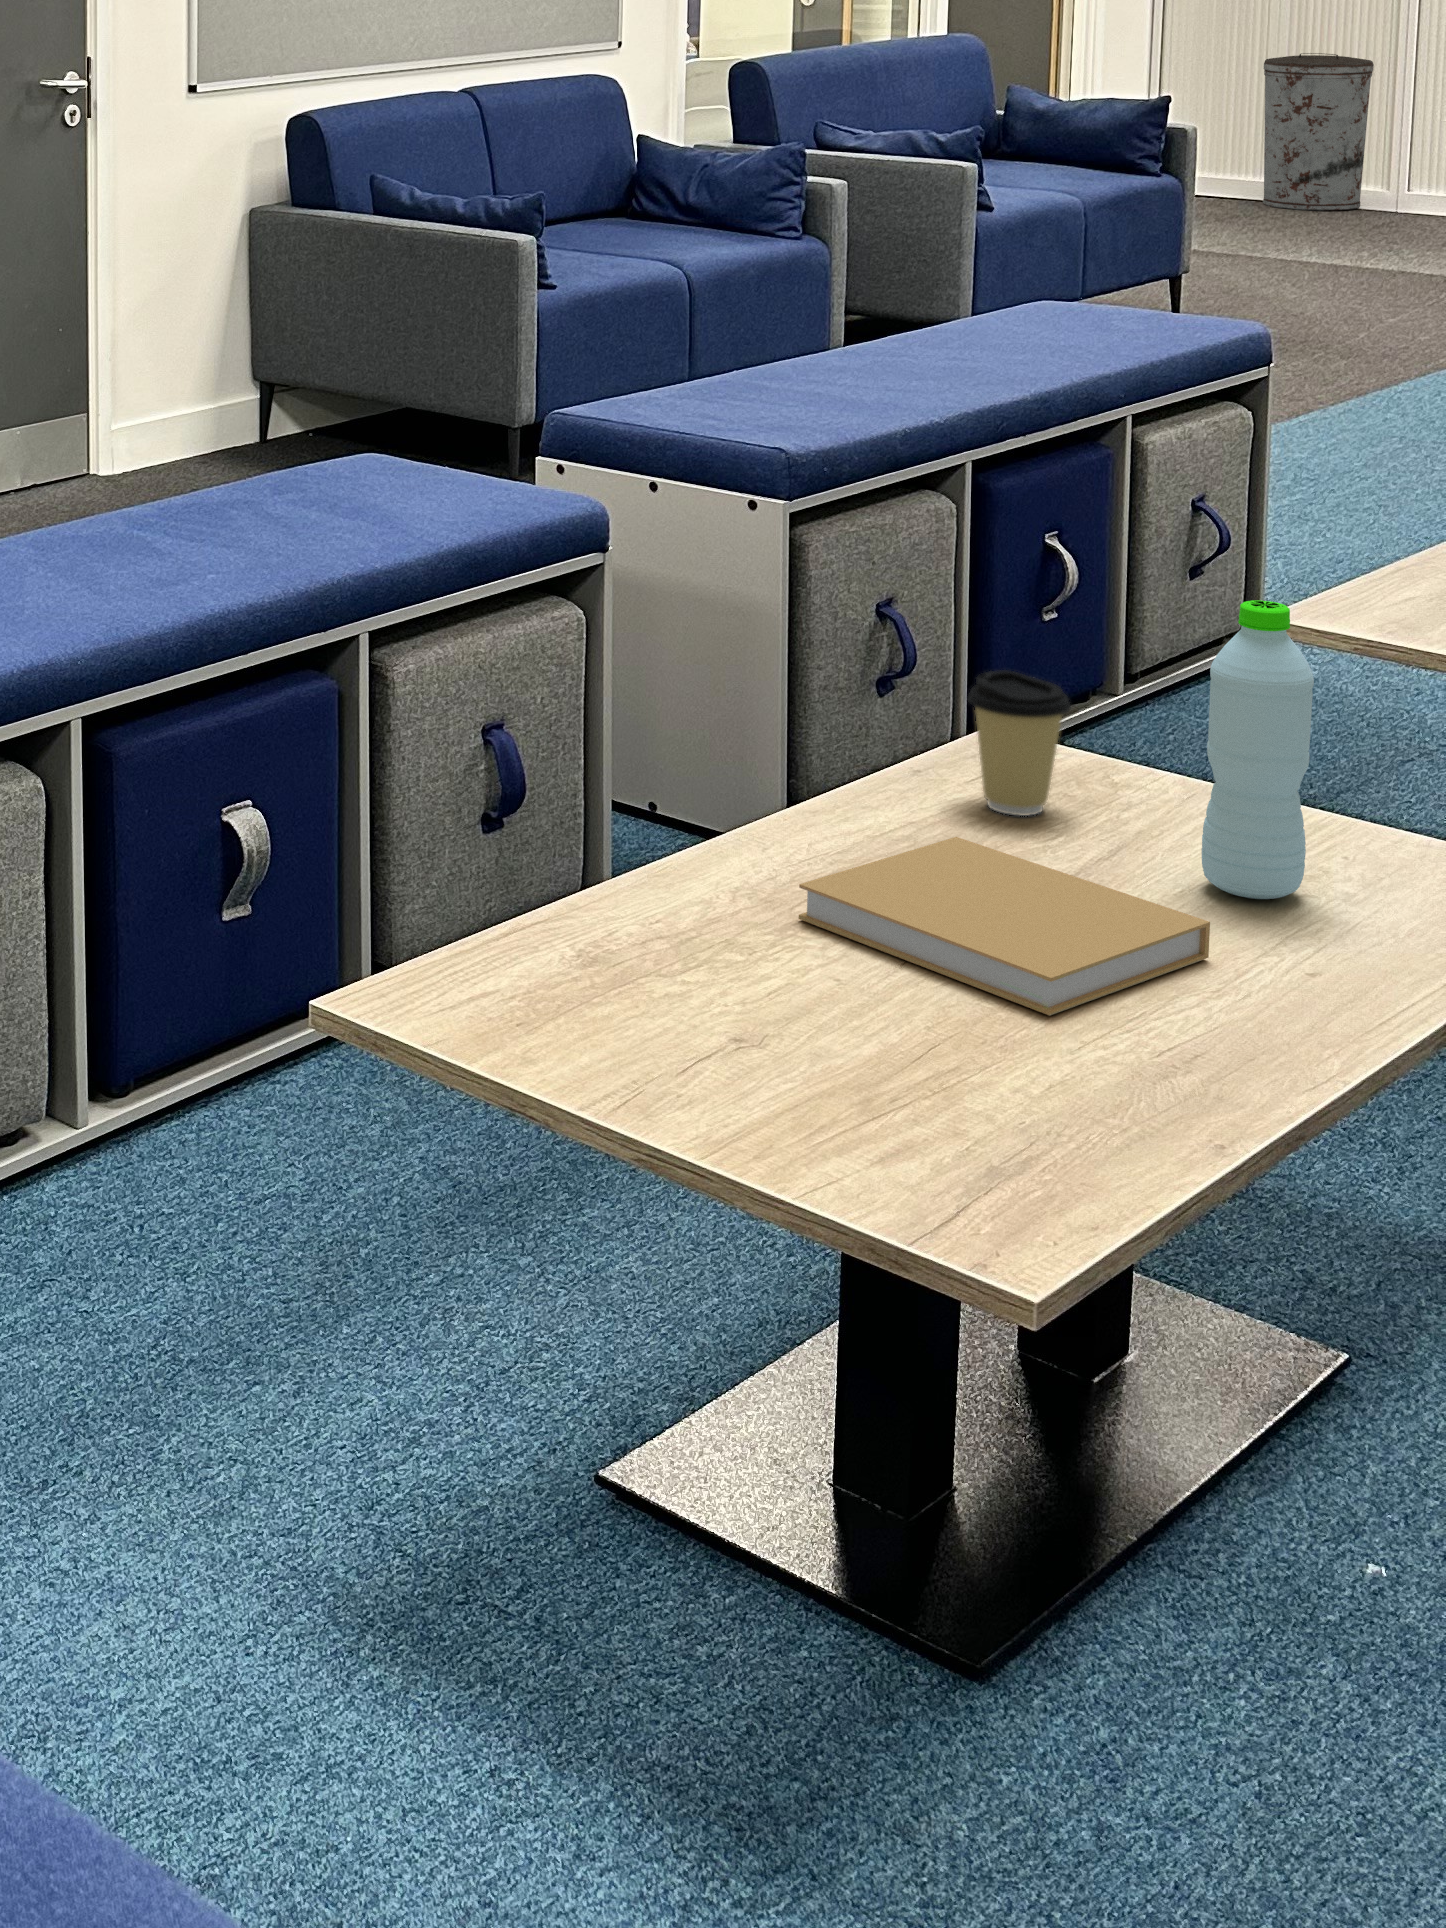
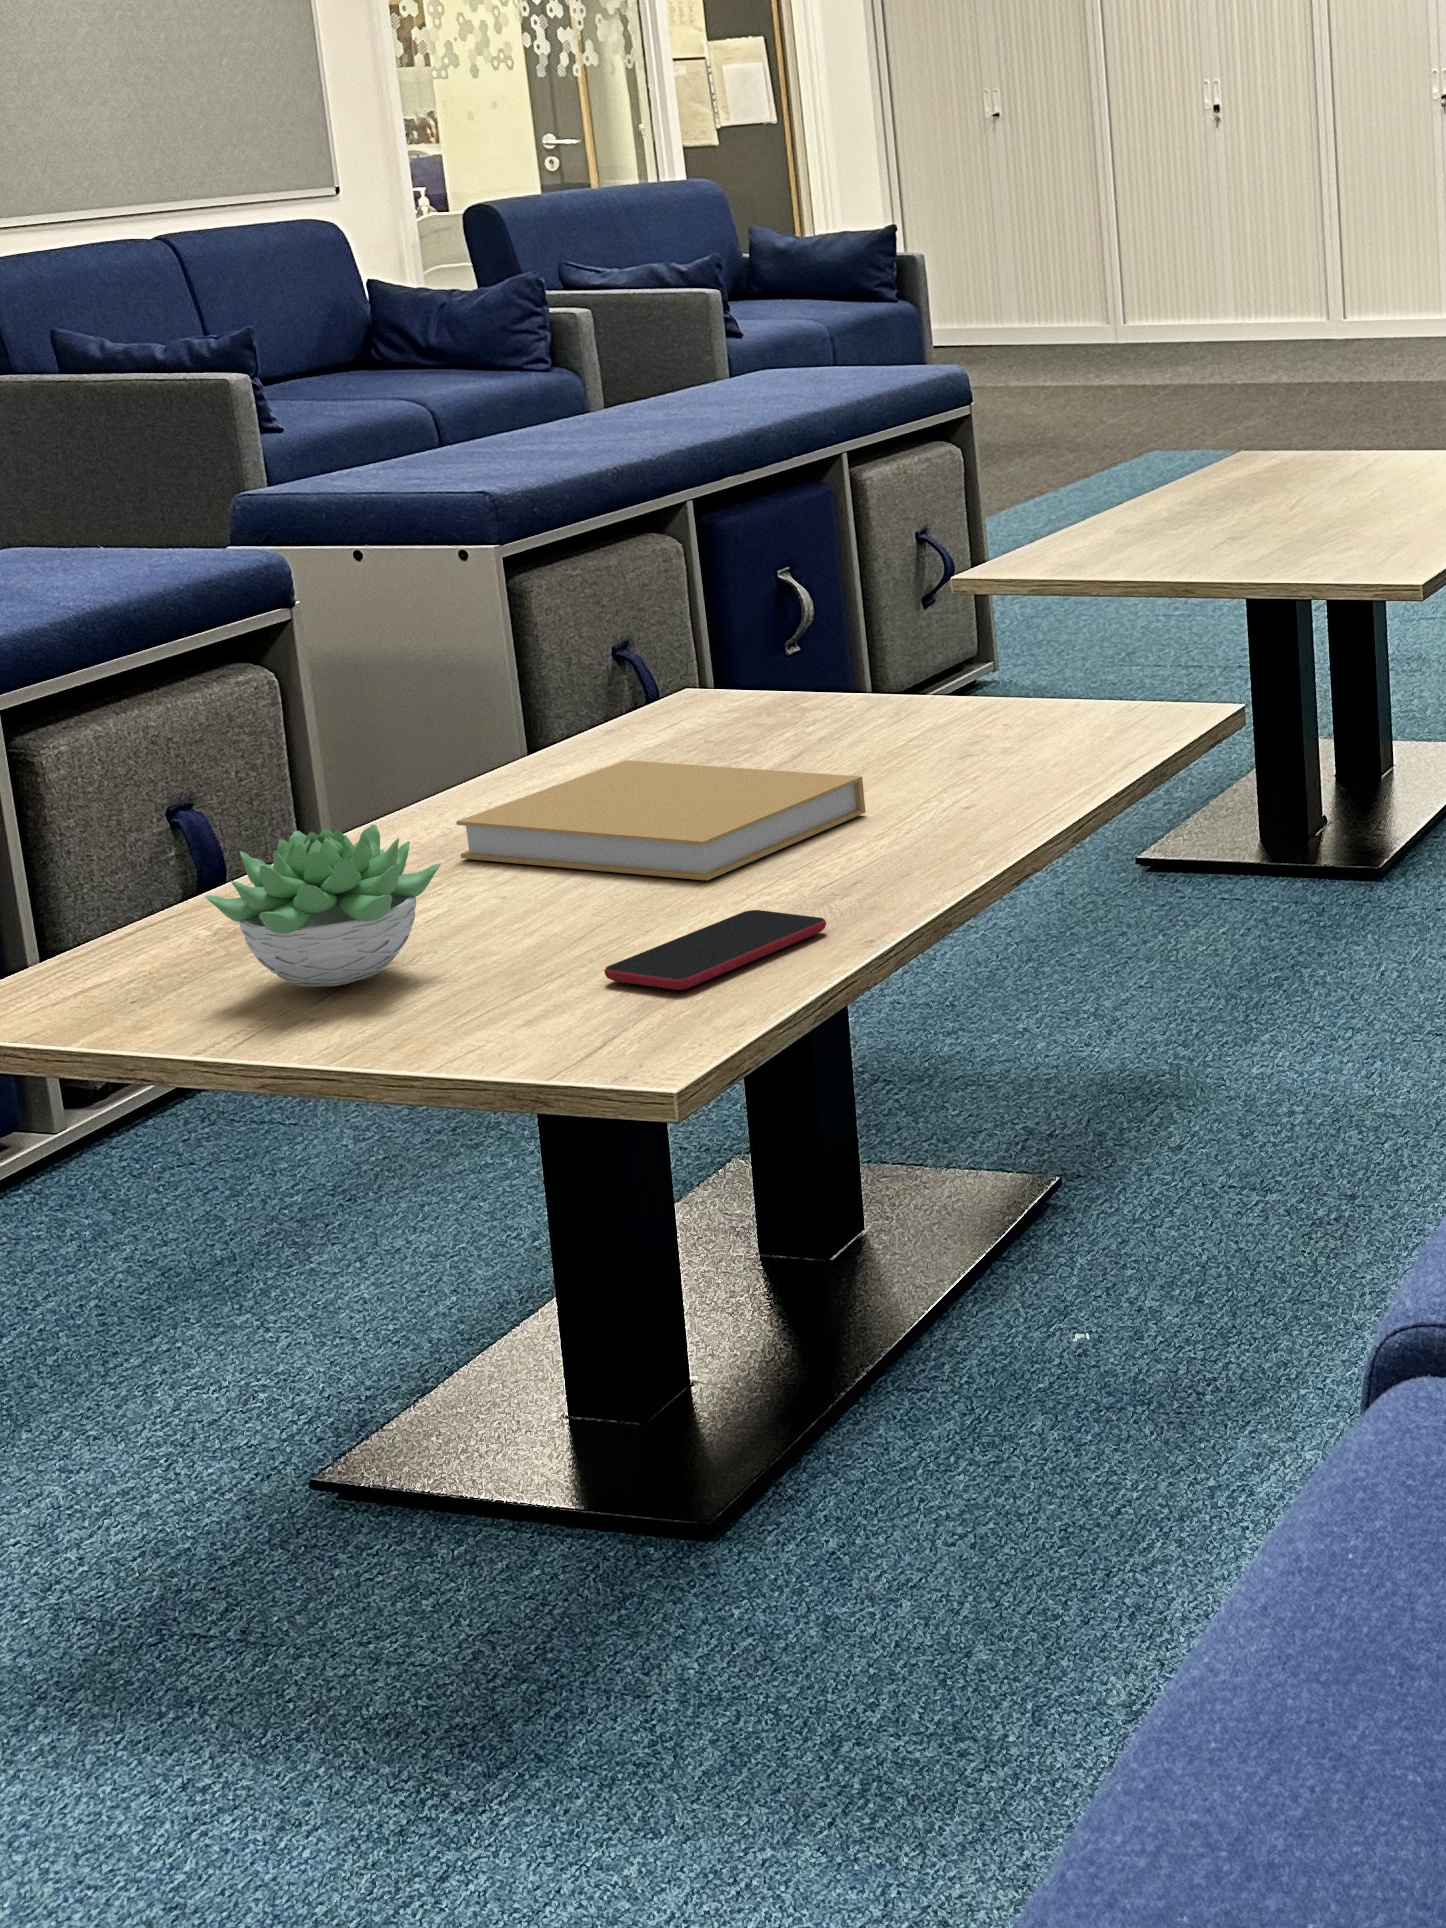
trash can: present [1263,53,1374,211] -> none [1001,203,1100,352]
water bottle: present [1202,600,1314,899] -> none [845,472,955,765]
coffee cup: present [967,670,1071,816] -> none [634,606,736,747]
succulent plant: none [601,909,812,1069] -> present [205,825,441,987]
smartphone: none [962,1078,1186,1169] -> present [604,910,826,990]

